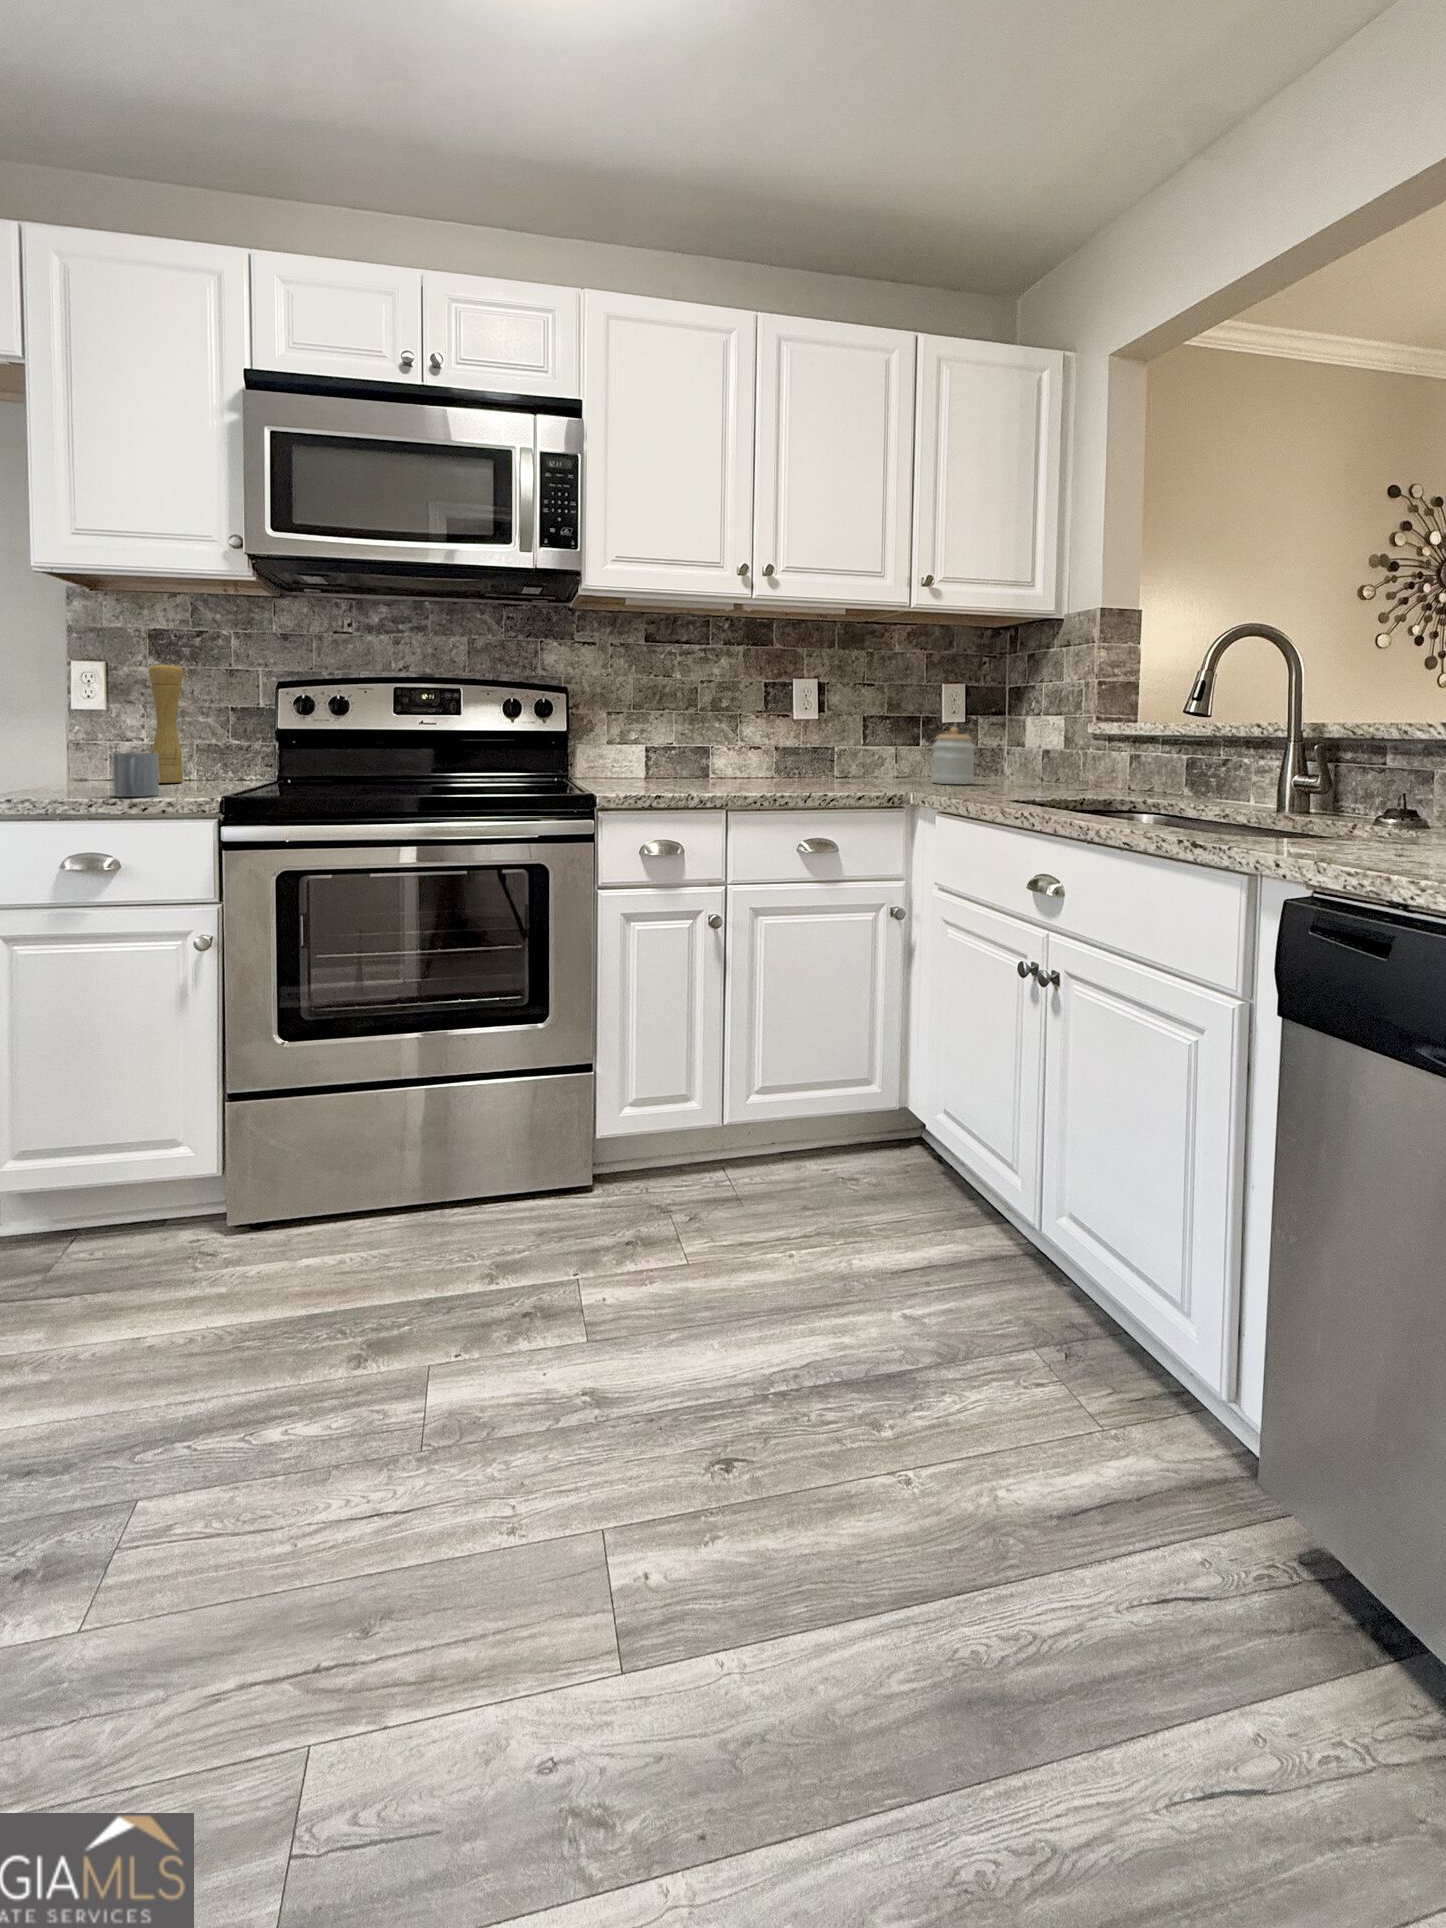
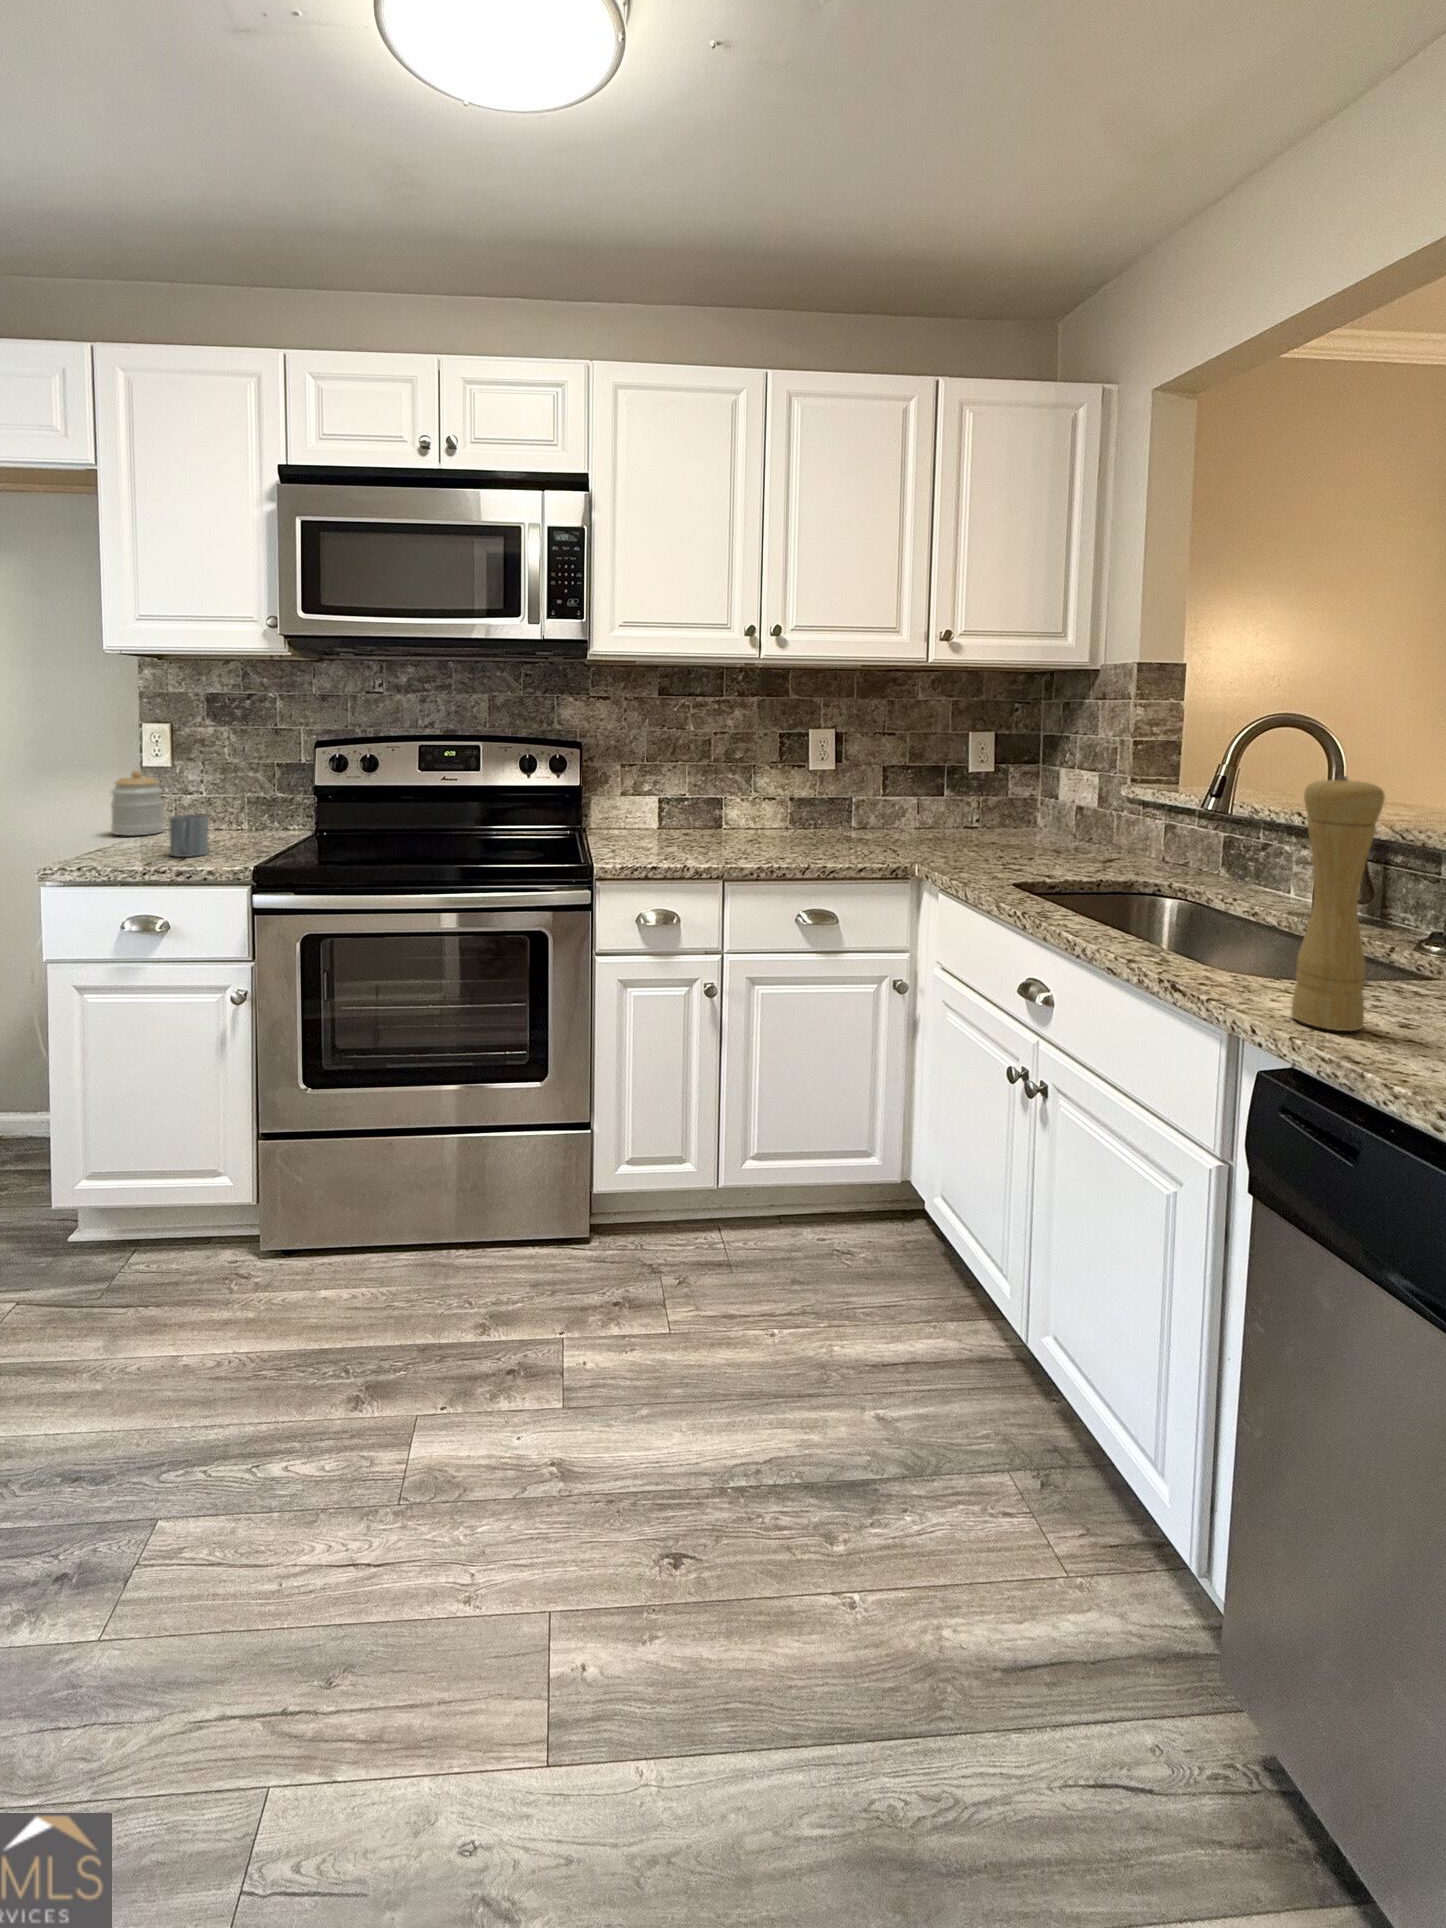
pepper mill: present [149,663,183,783] -> present [1291,776,1385,1031]
jar: present [931,727,975,784] -> present [111,770,163,835]

